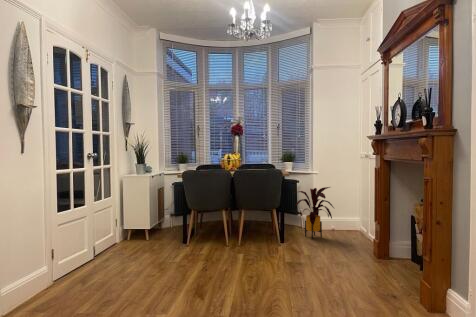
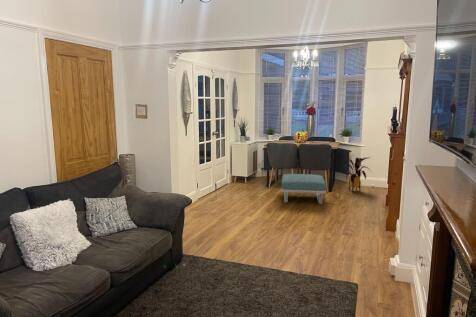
footstool: none [212,217,291,272] -> present [281,174,326,204]

